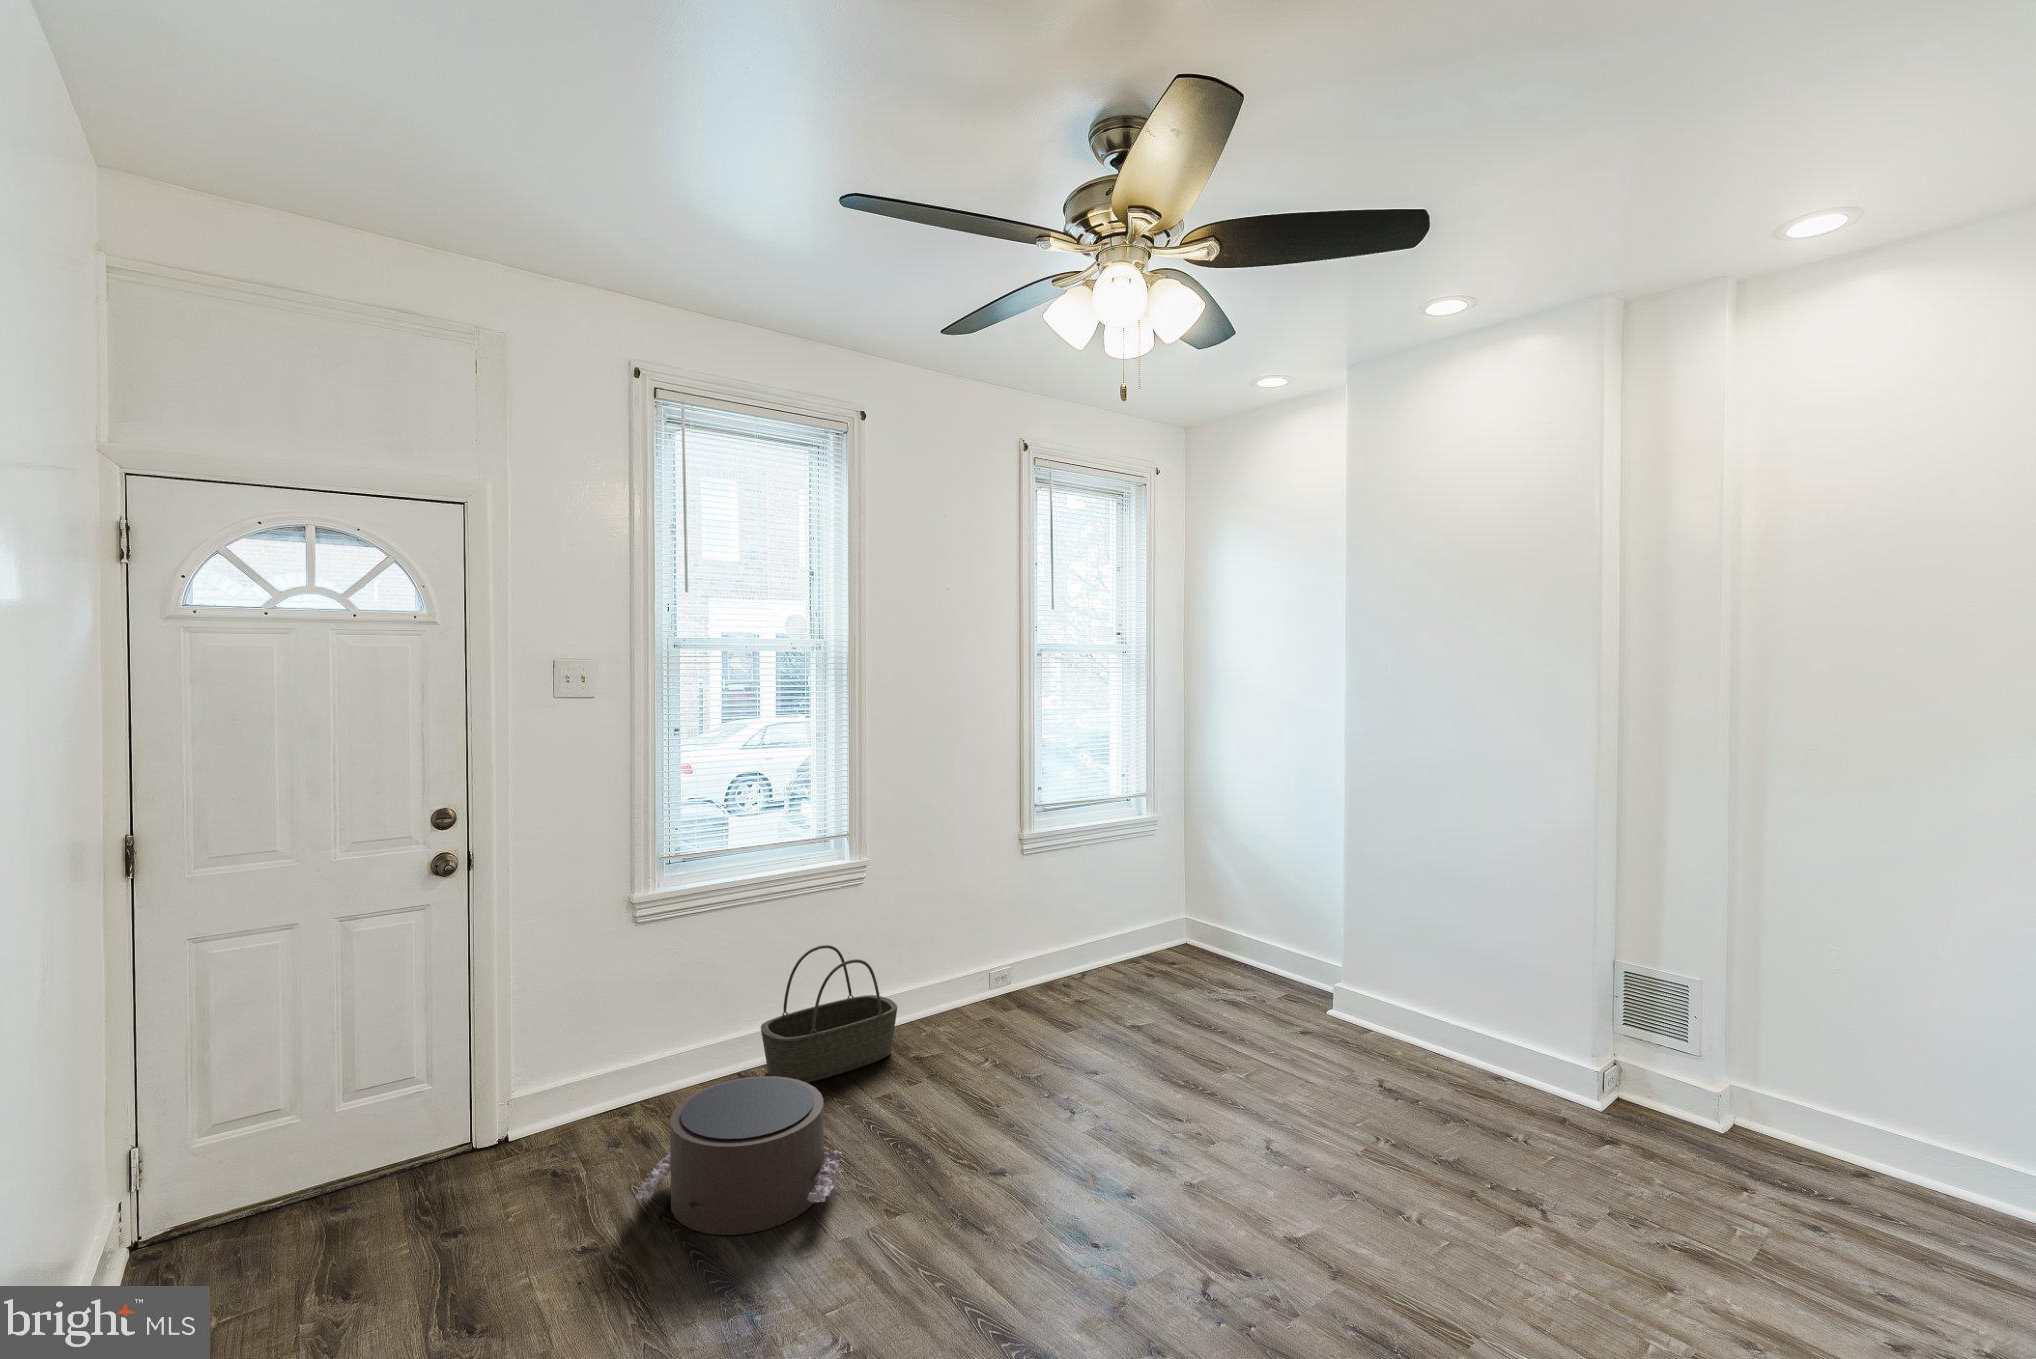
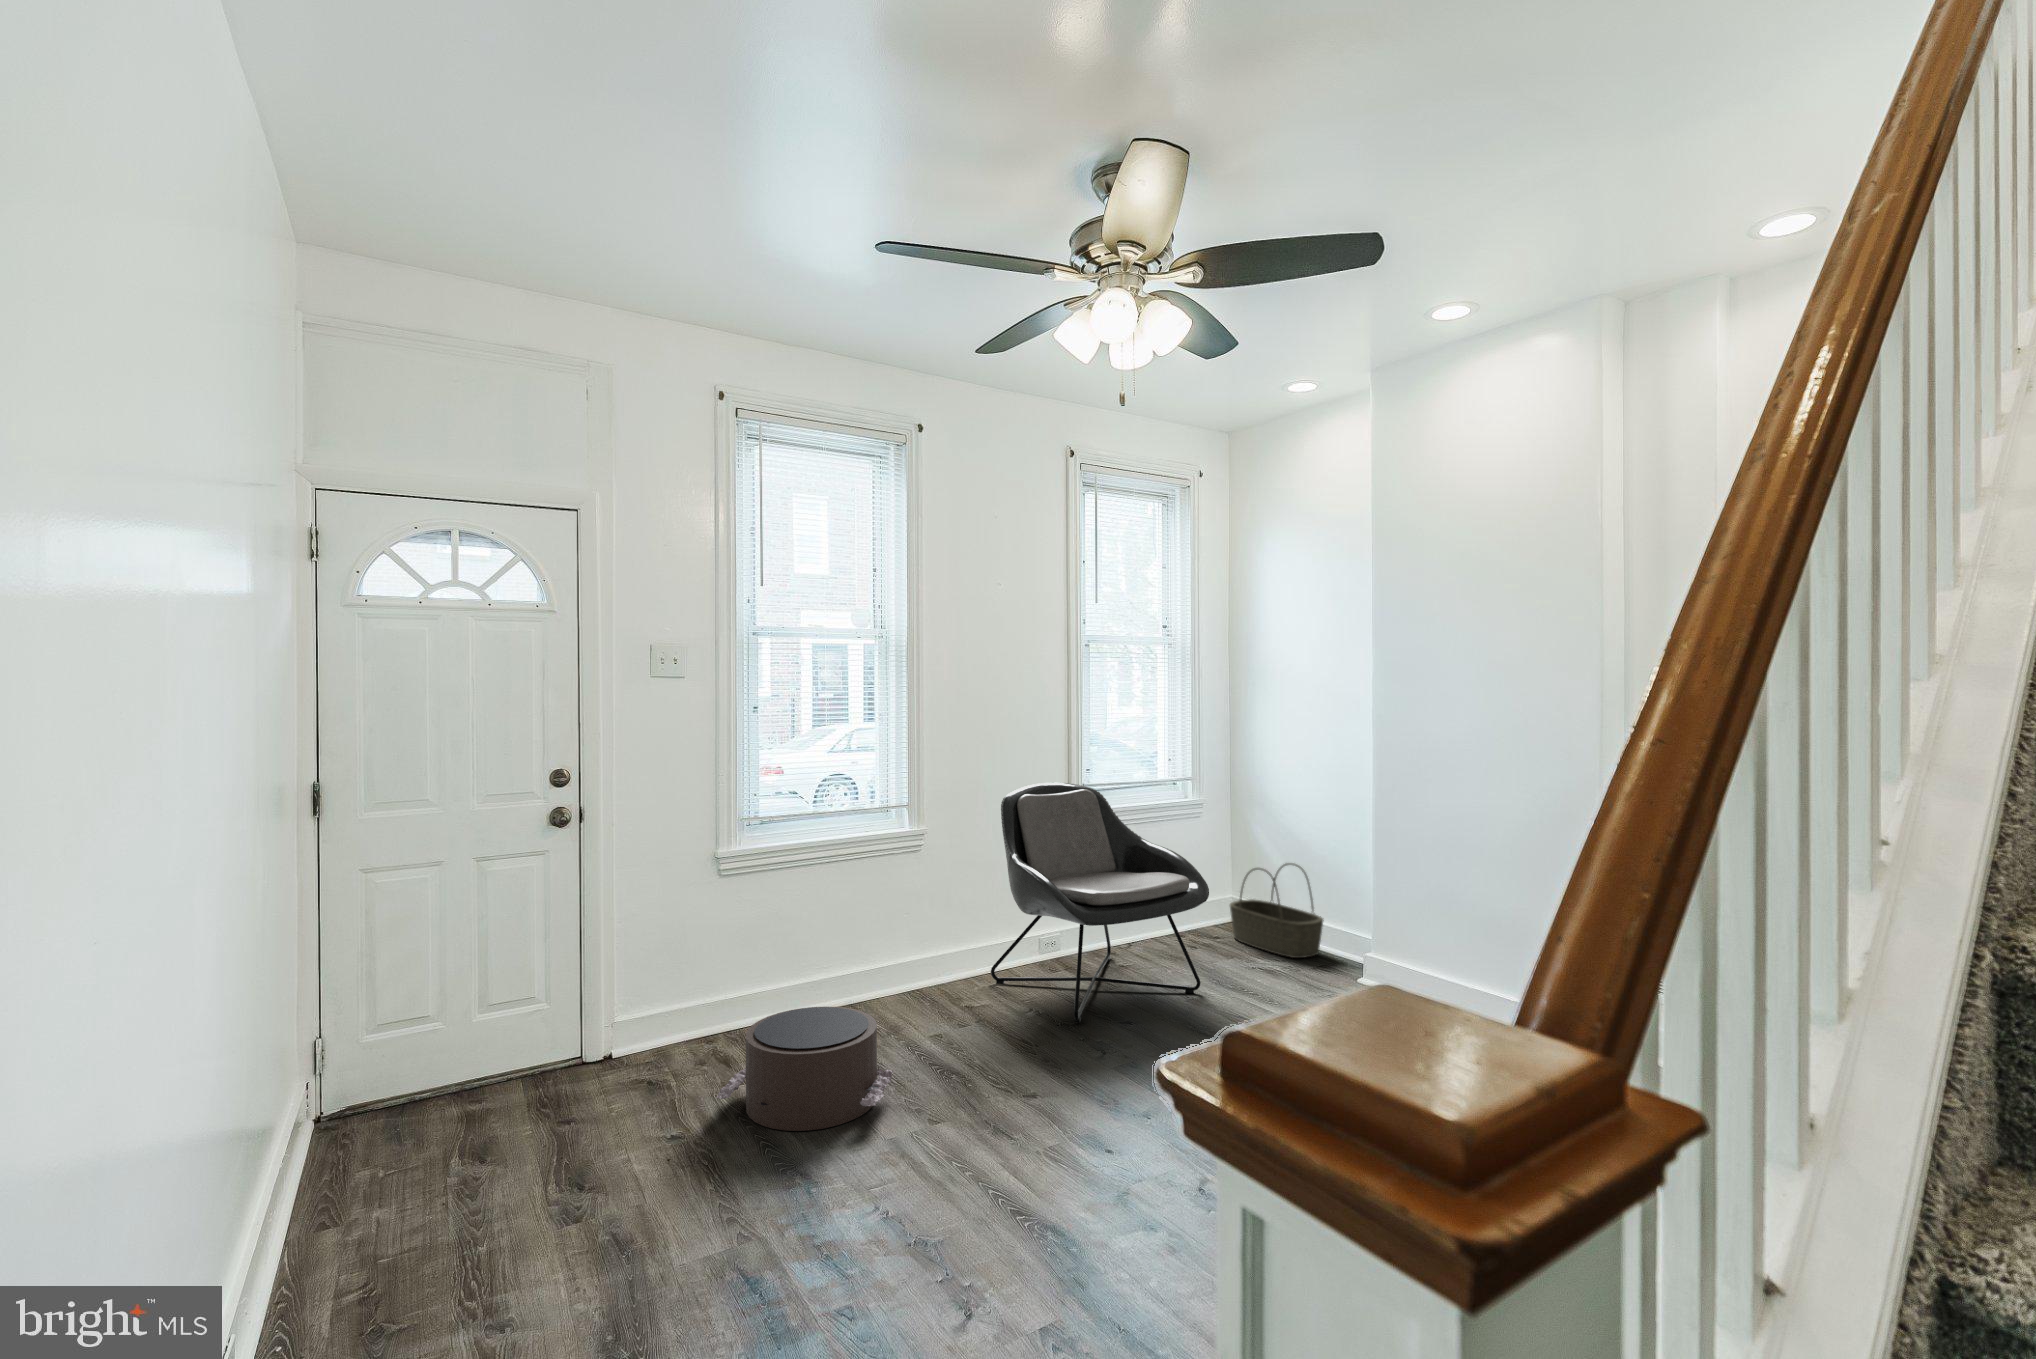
lounge chair: none [938,804,1175,1074] -> present [991,783,1209,1023]
basket: present [761,945,898,1083] -> present [1230,863,1324,958]

